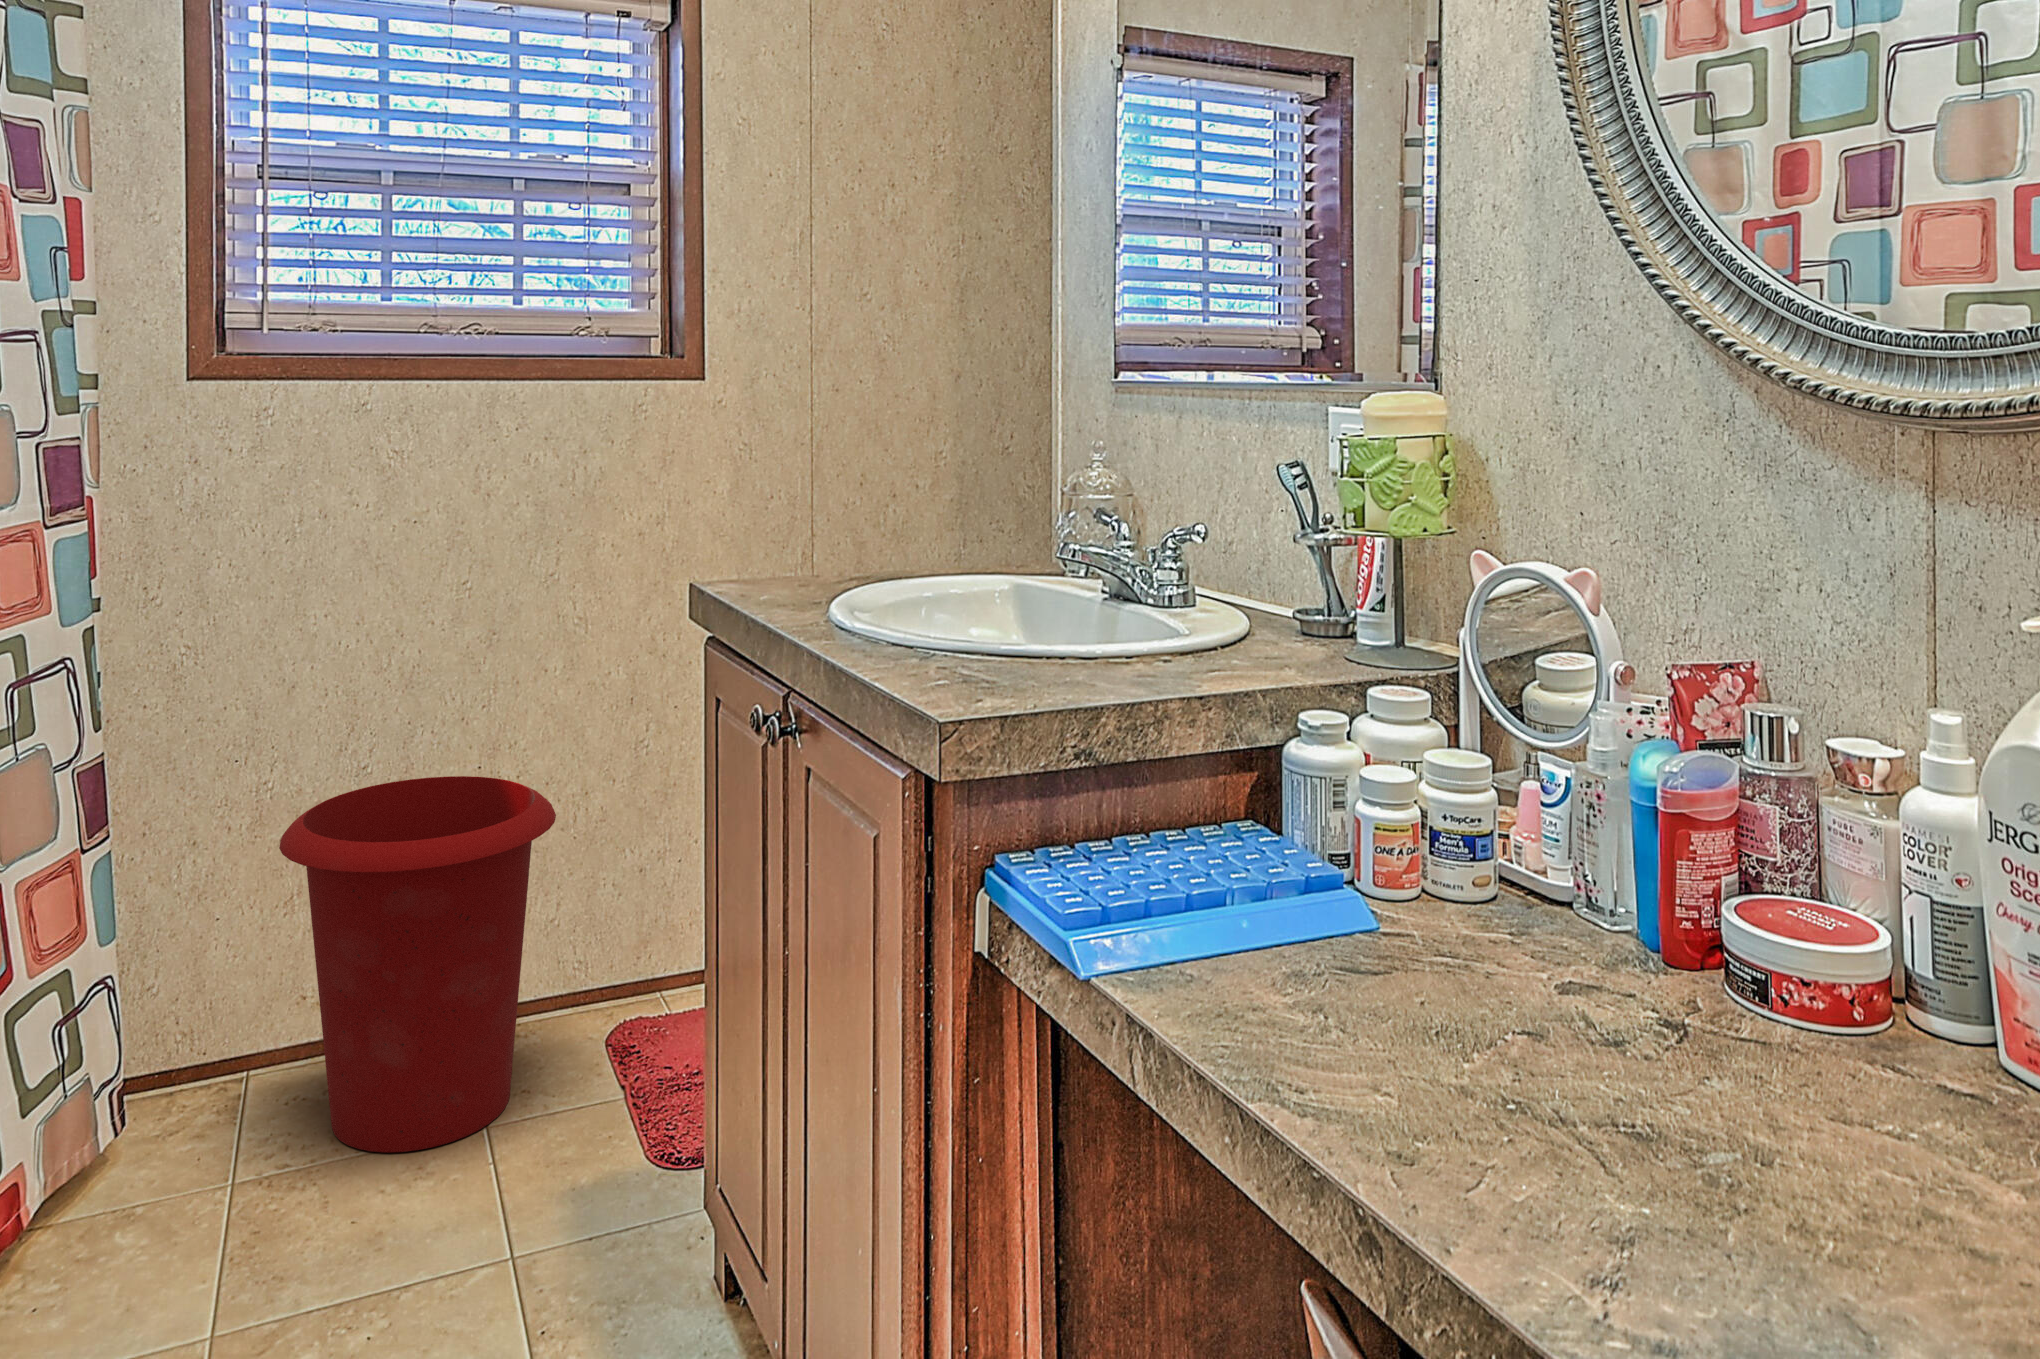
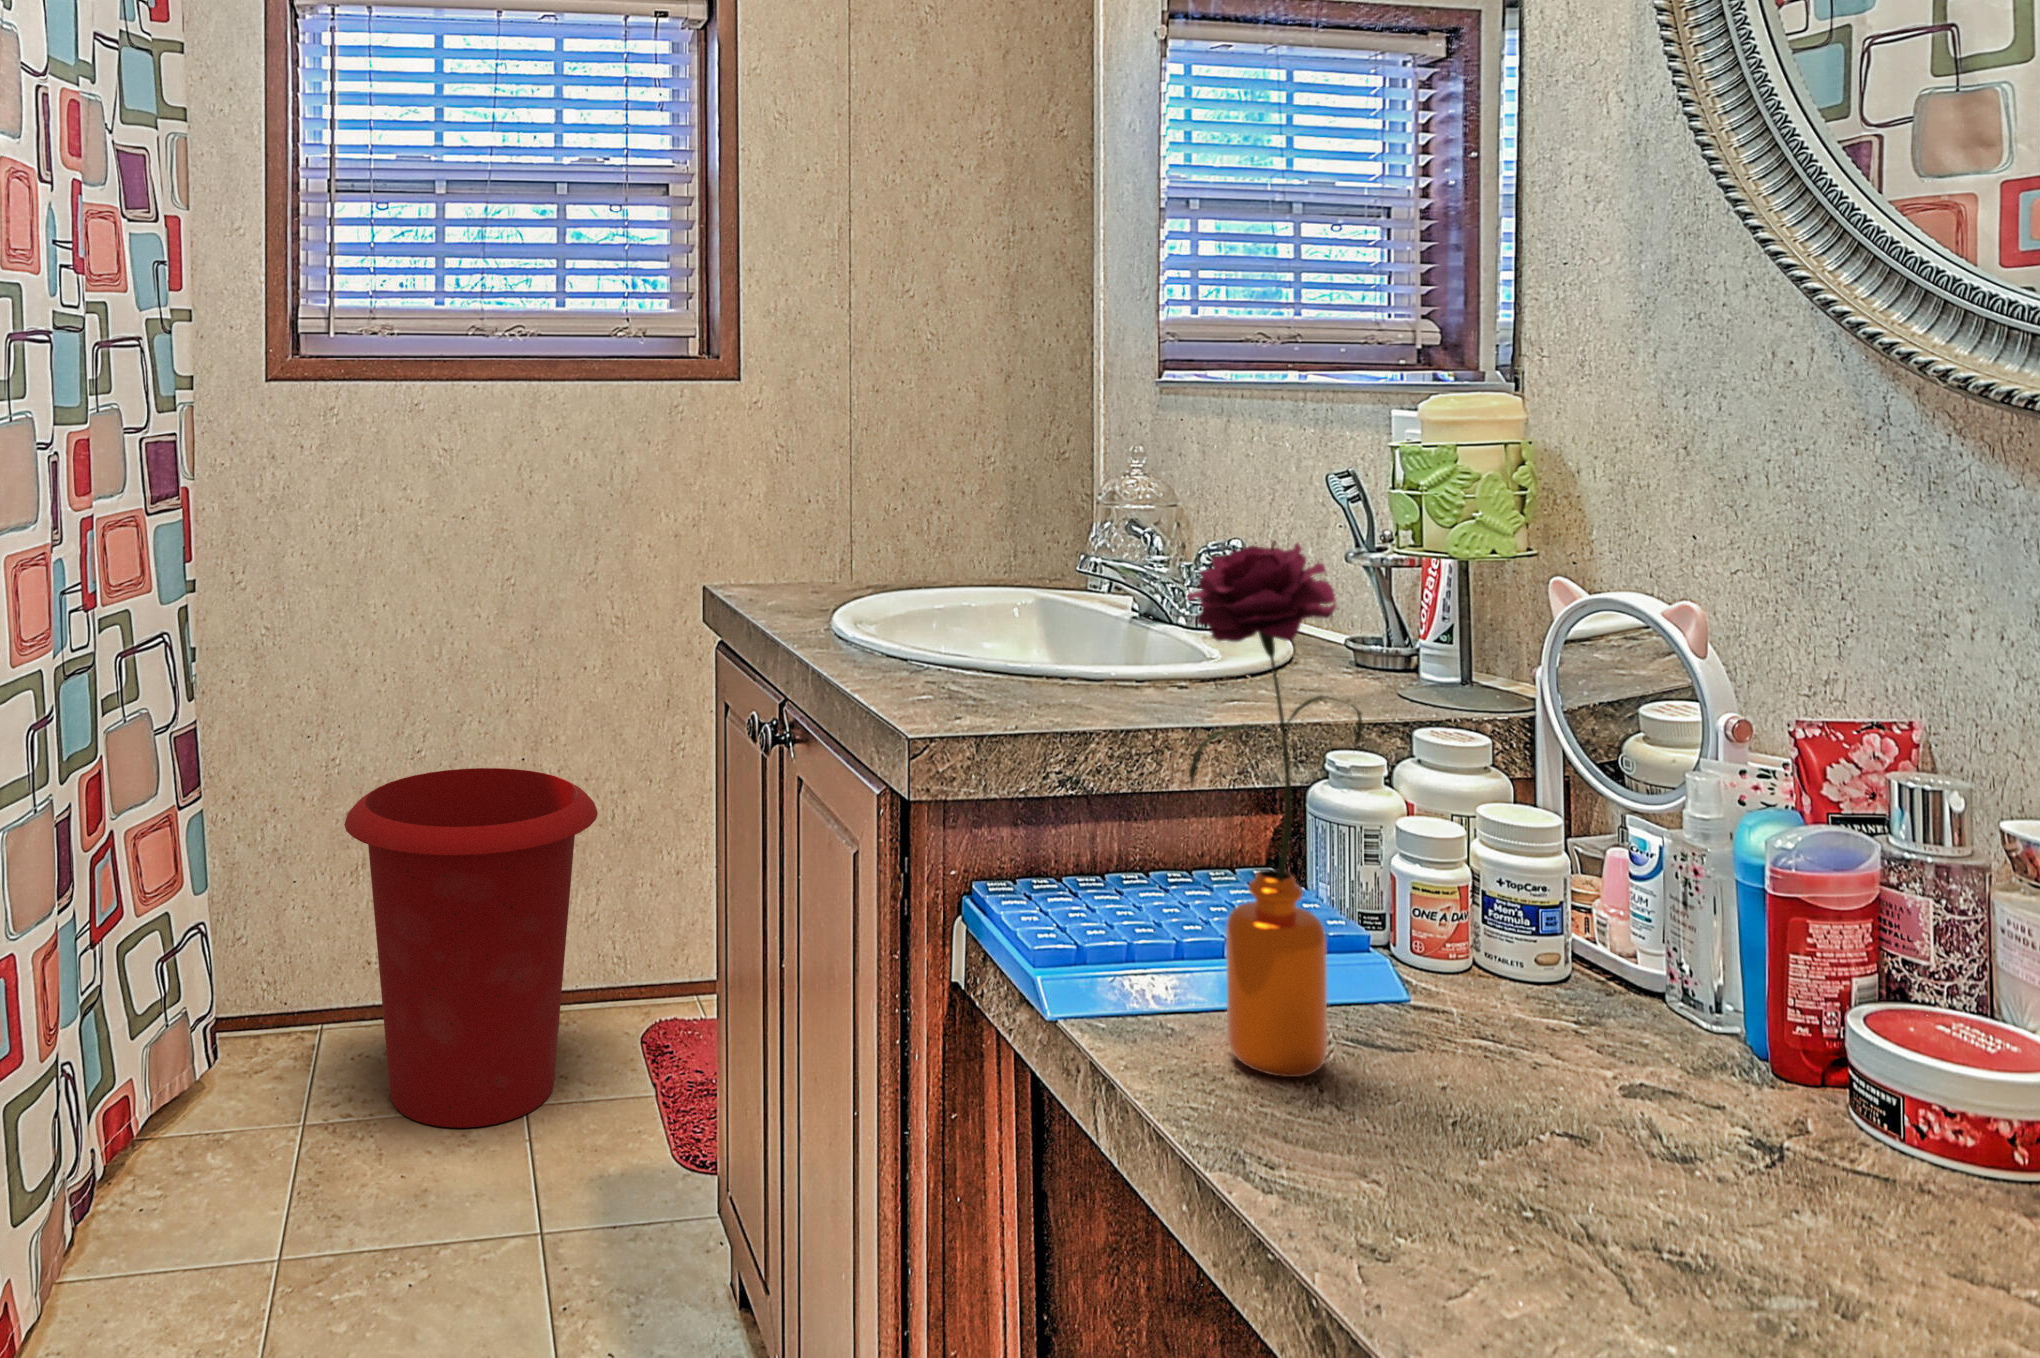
flower: none [1208,529,1355,1010] -> present [1188,540,1362,1077]

